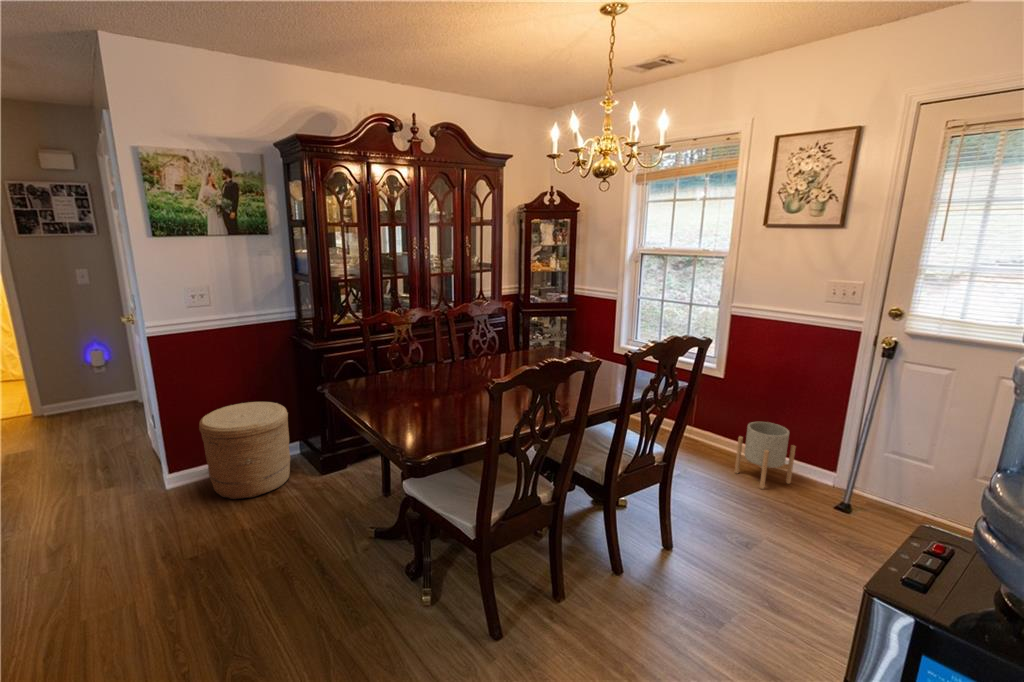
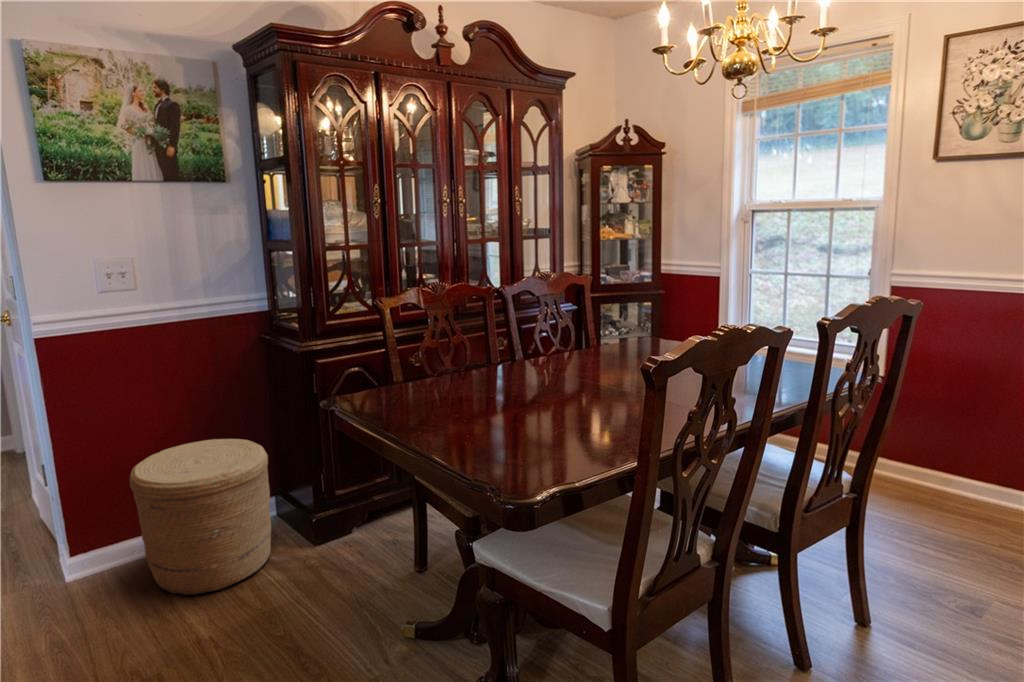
planter: present [735,422,795,489] -> none [903,428,993,522]

